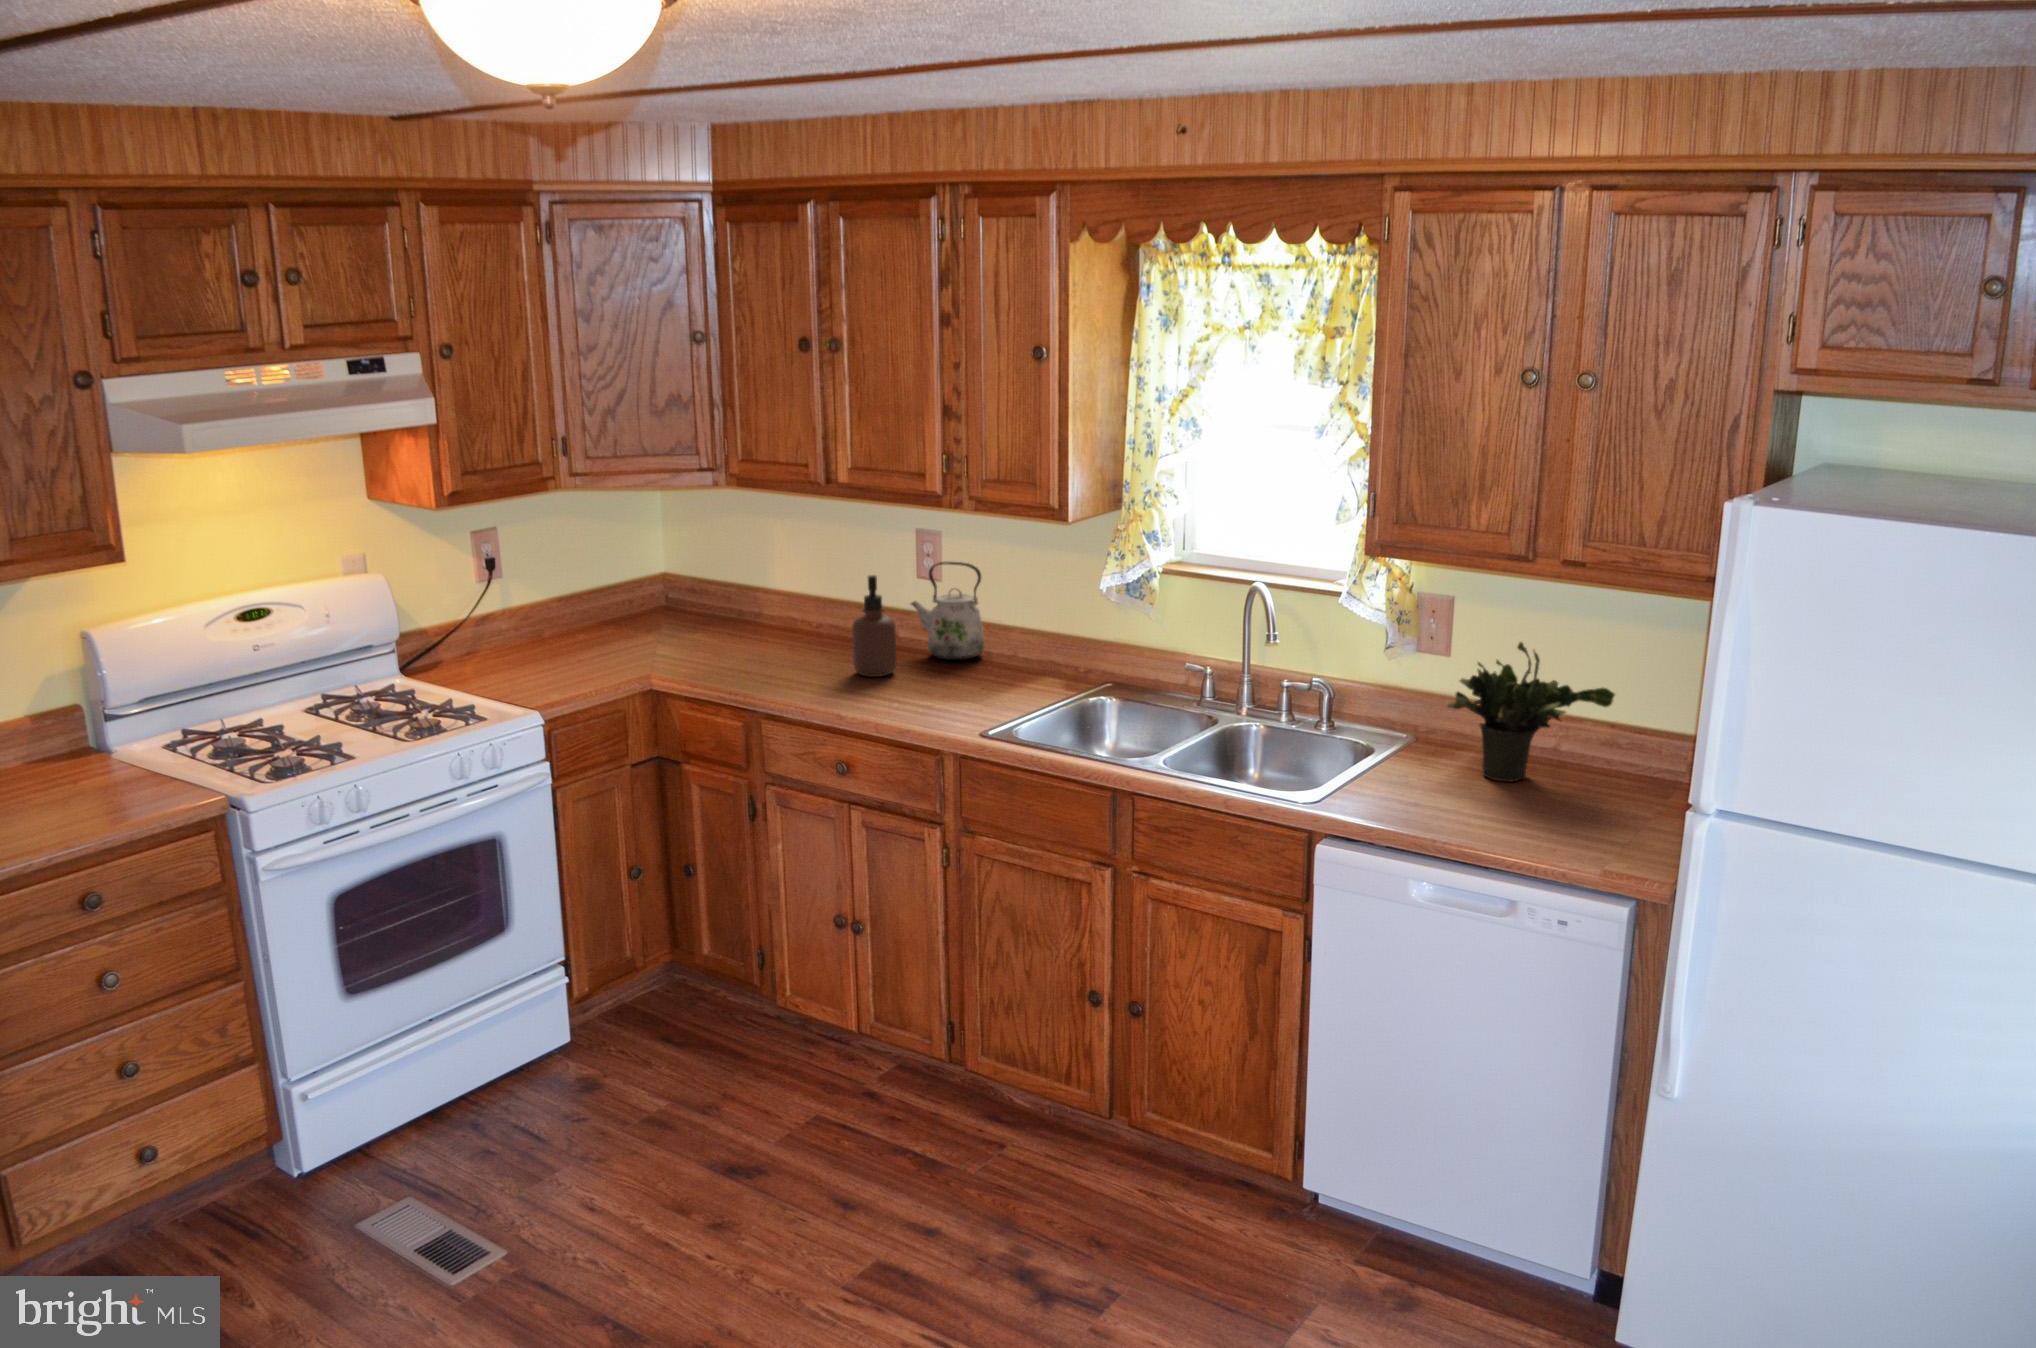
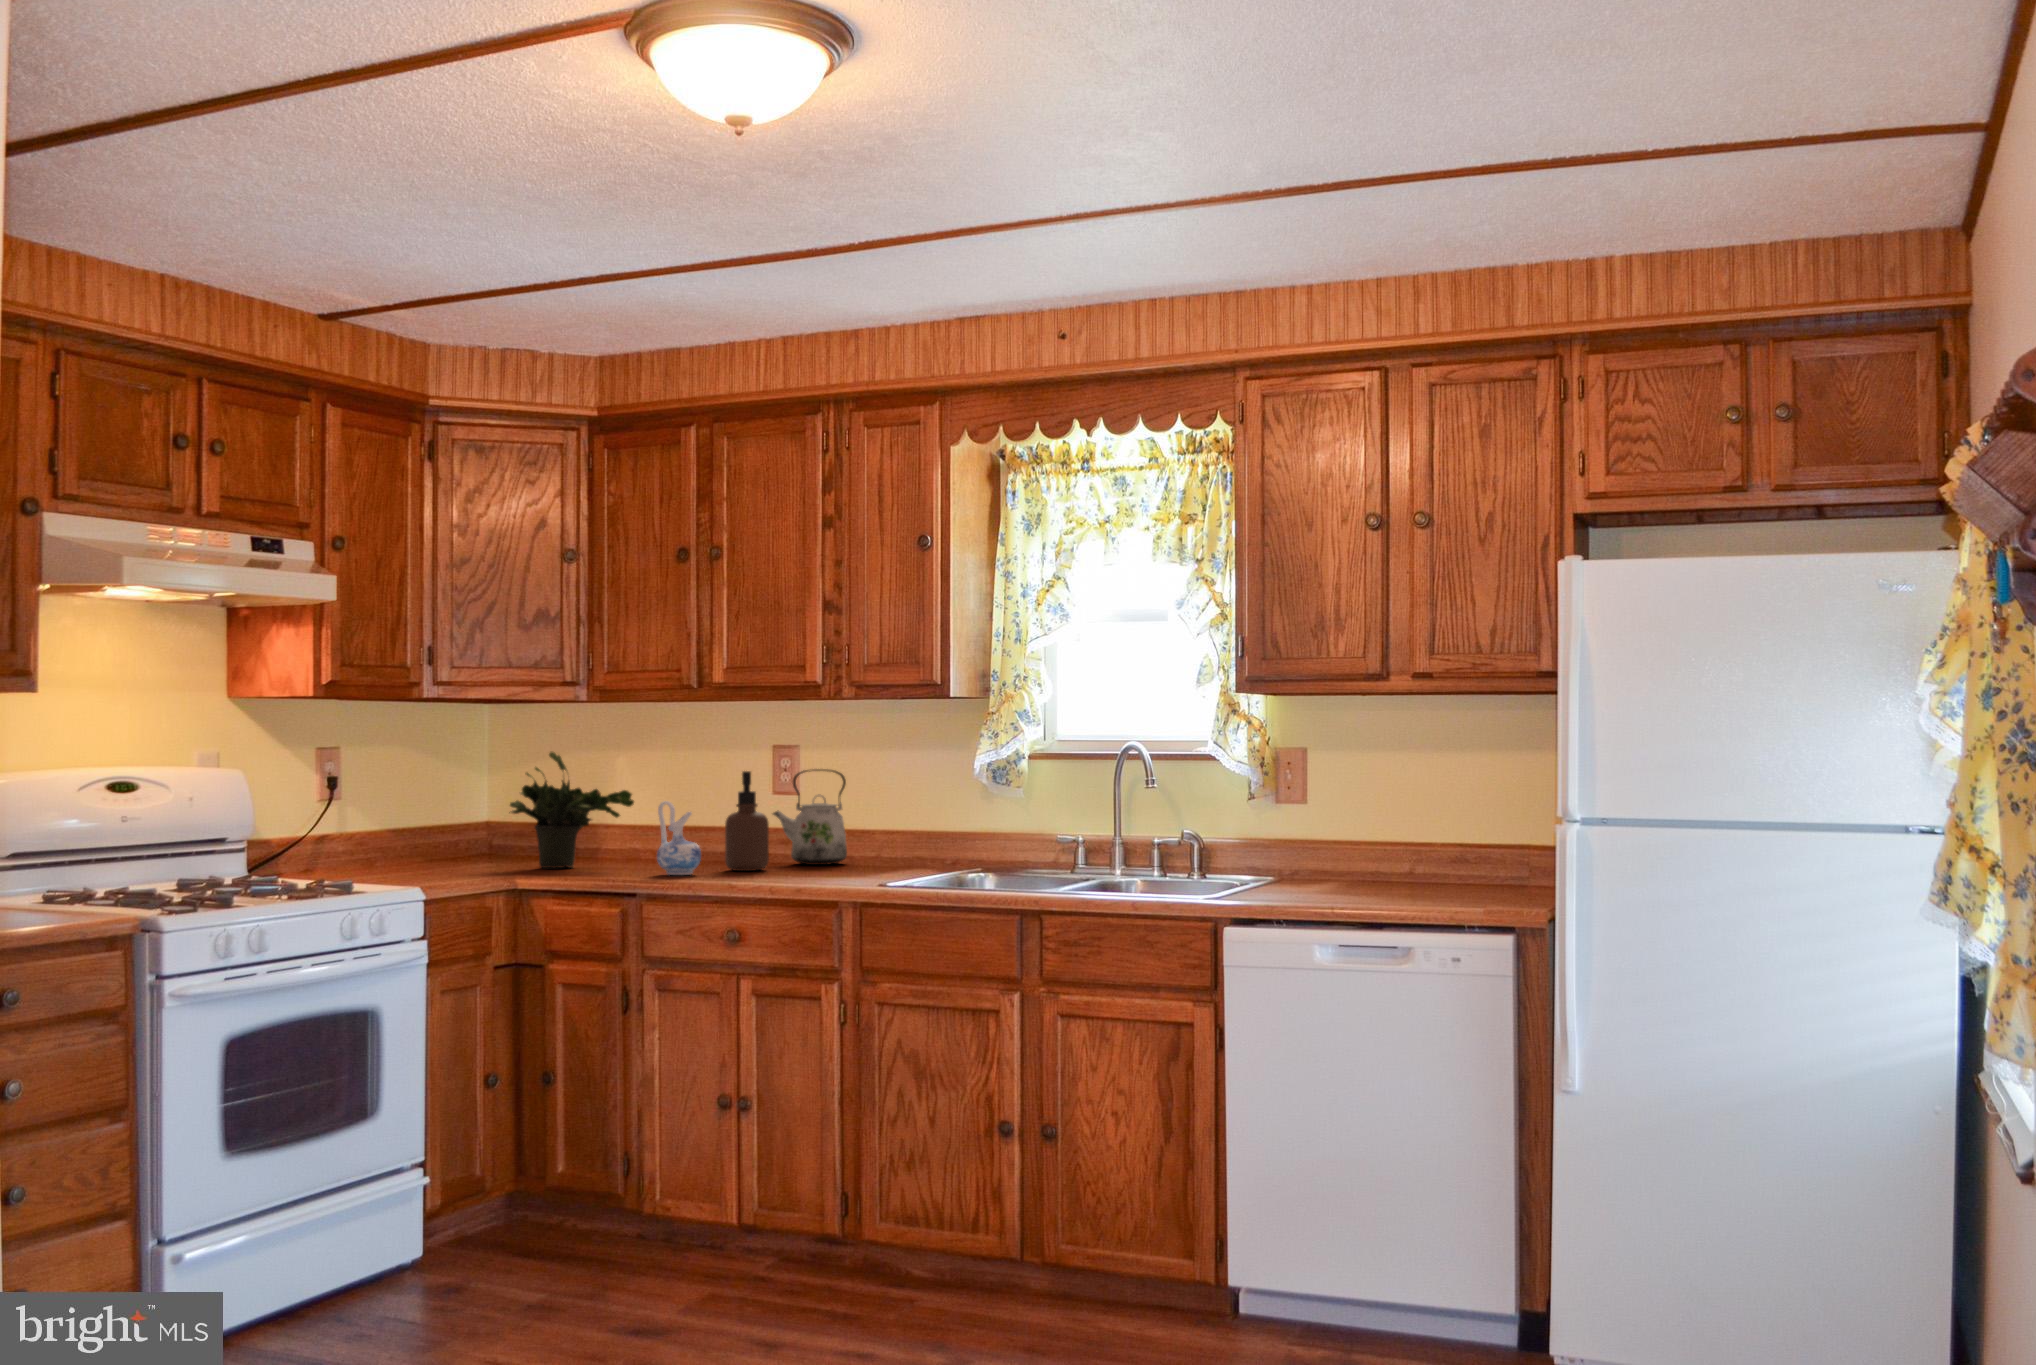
ceramic pitcher: none [780,612,824,687] -> present [657,801,701,875]
potted plant: present [1448,642,1615,782] -> present [509,752,634,868]

